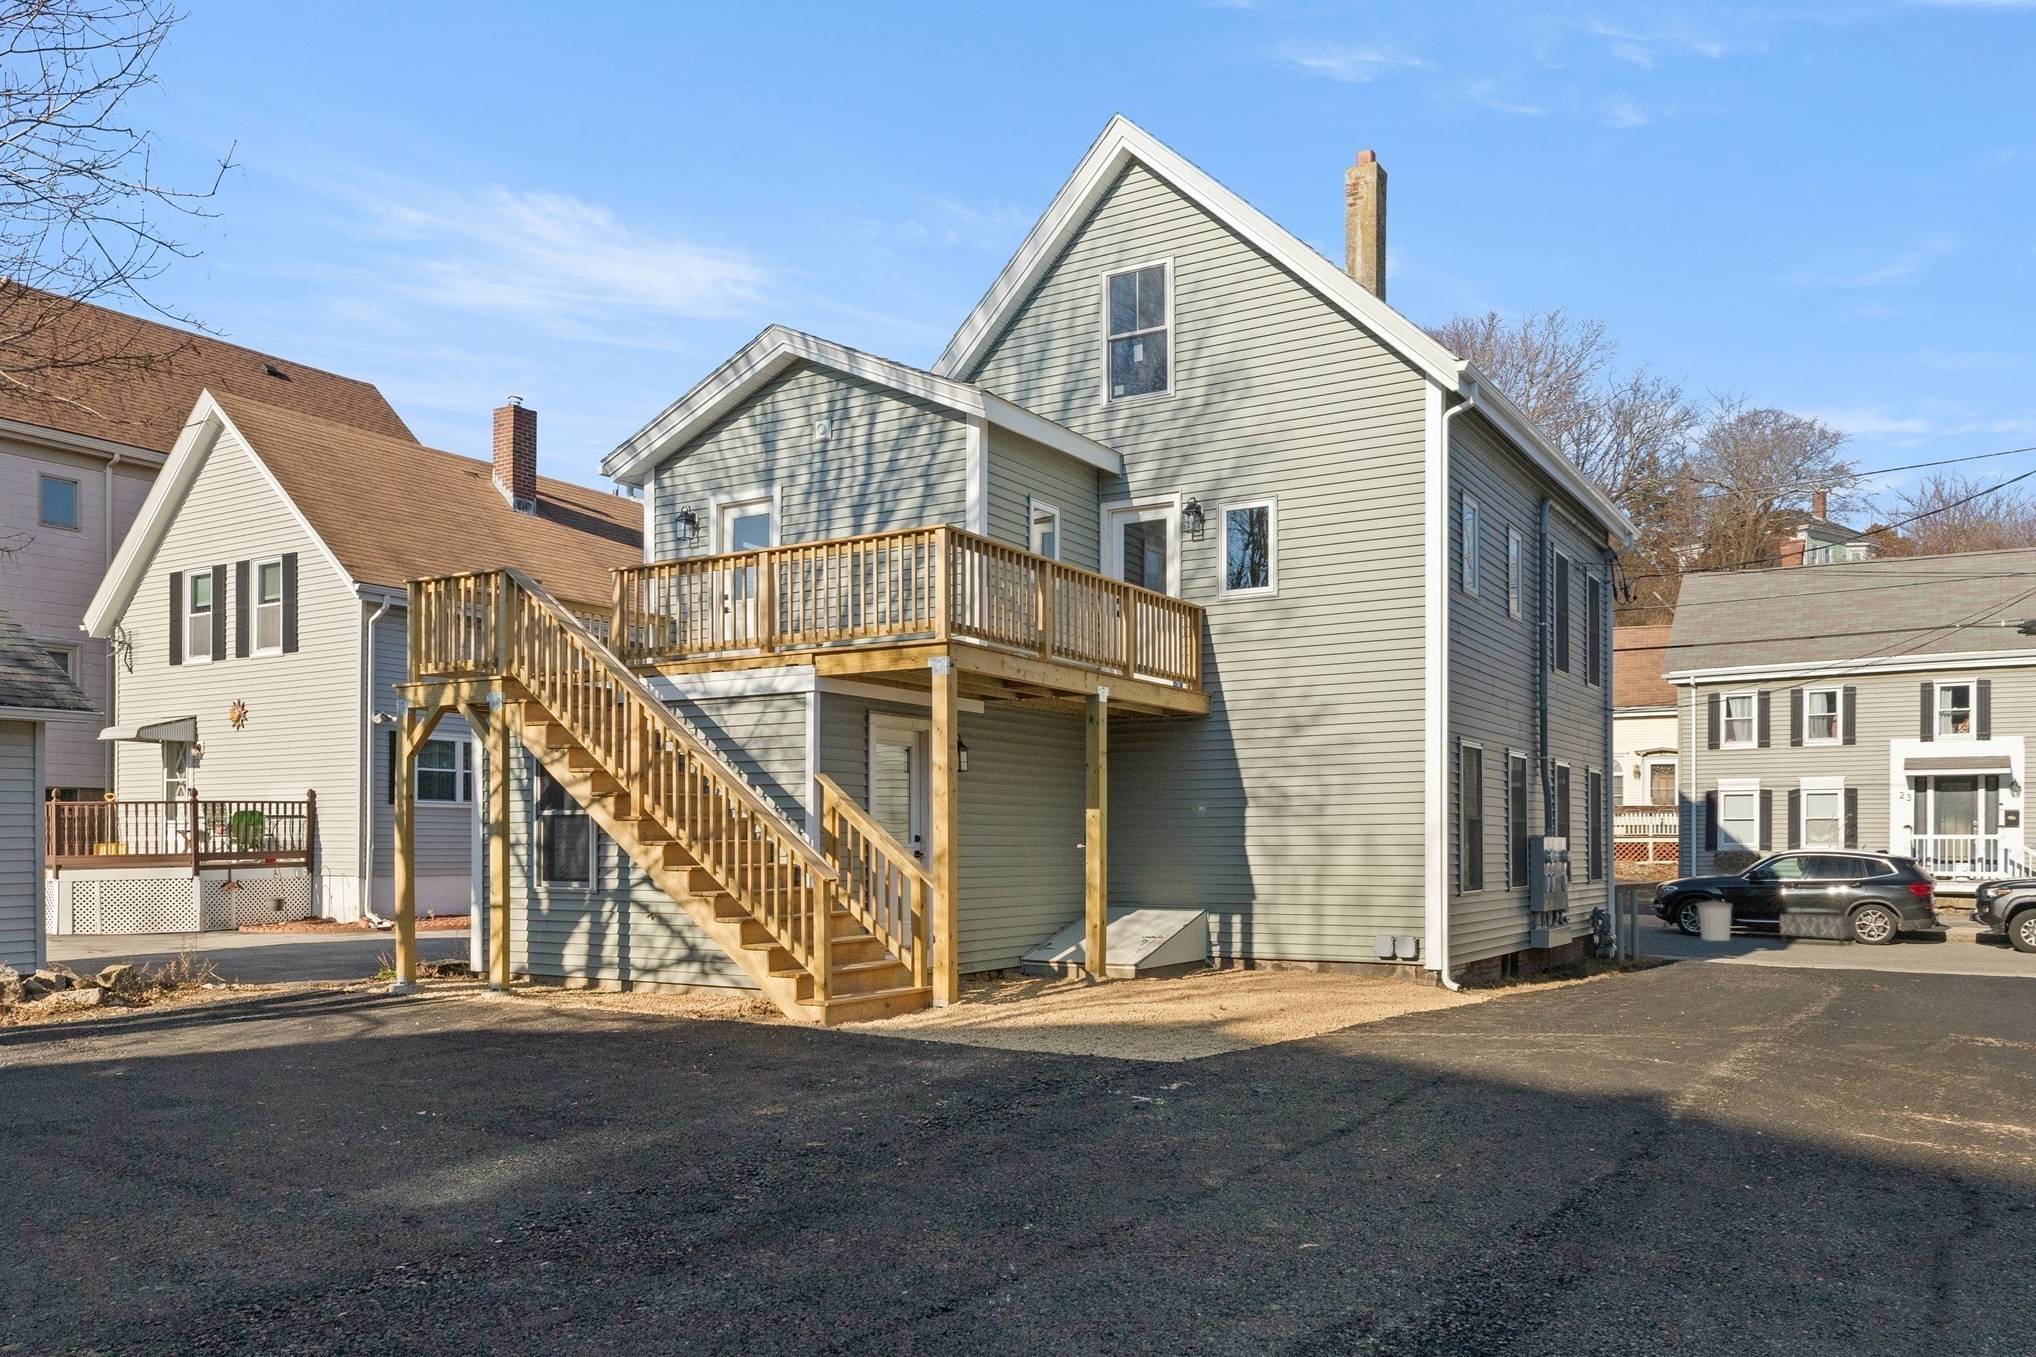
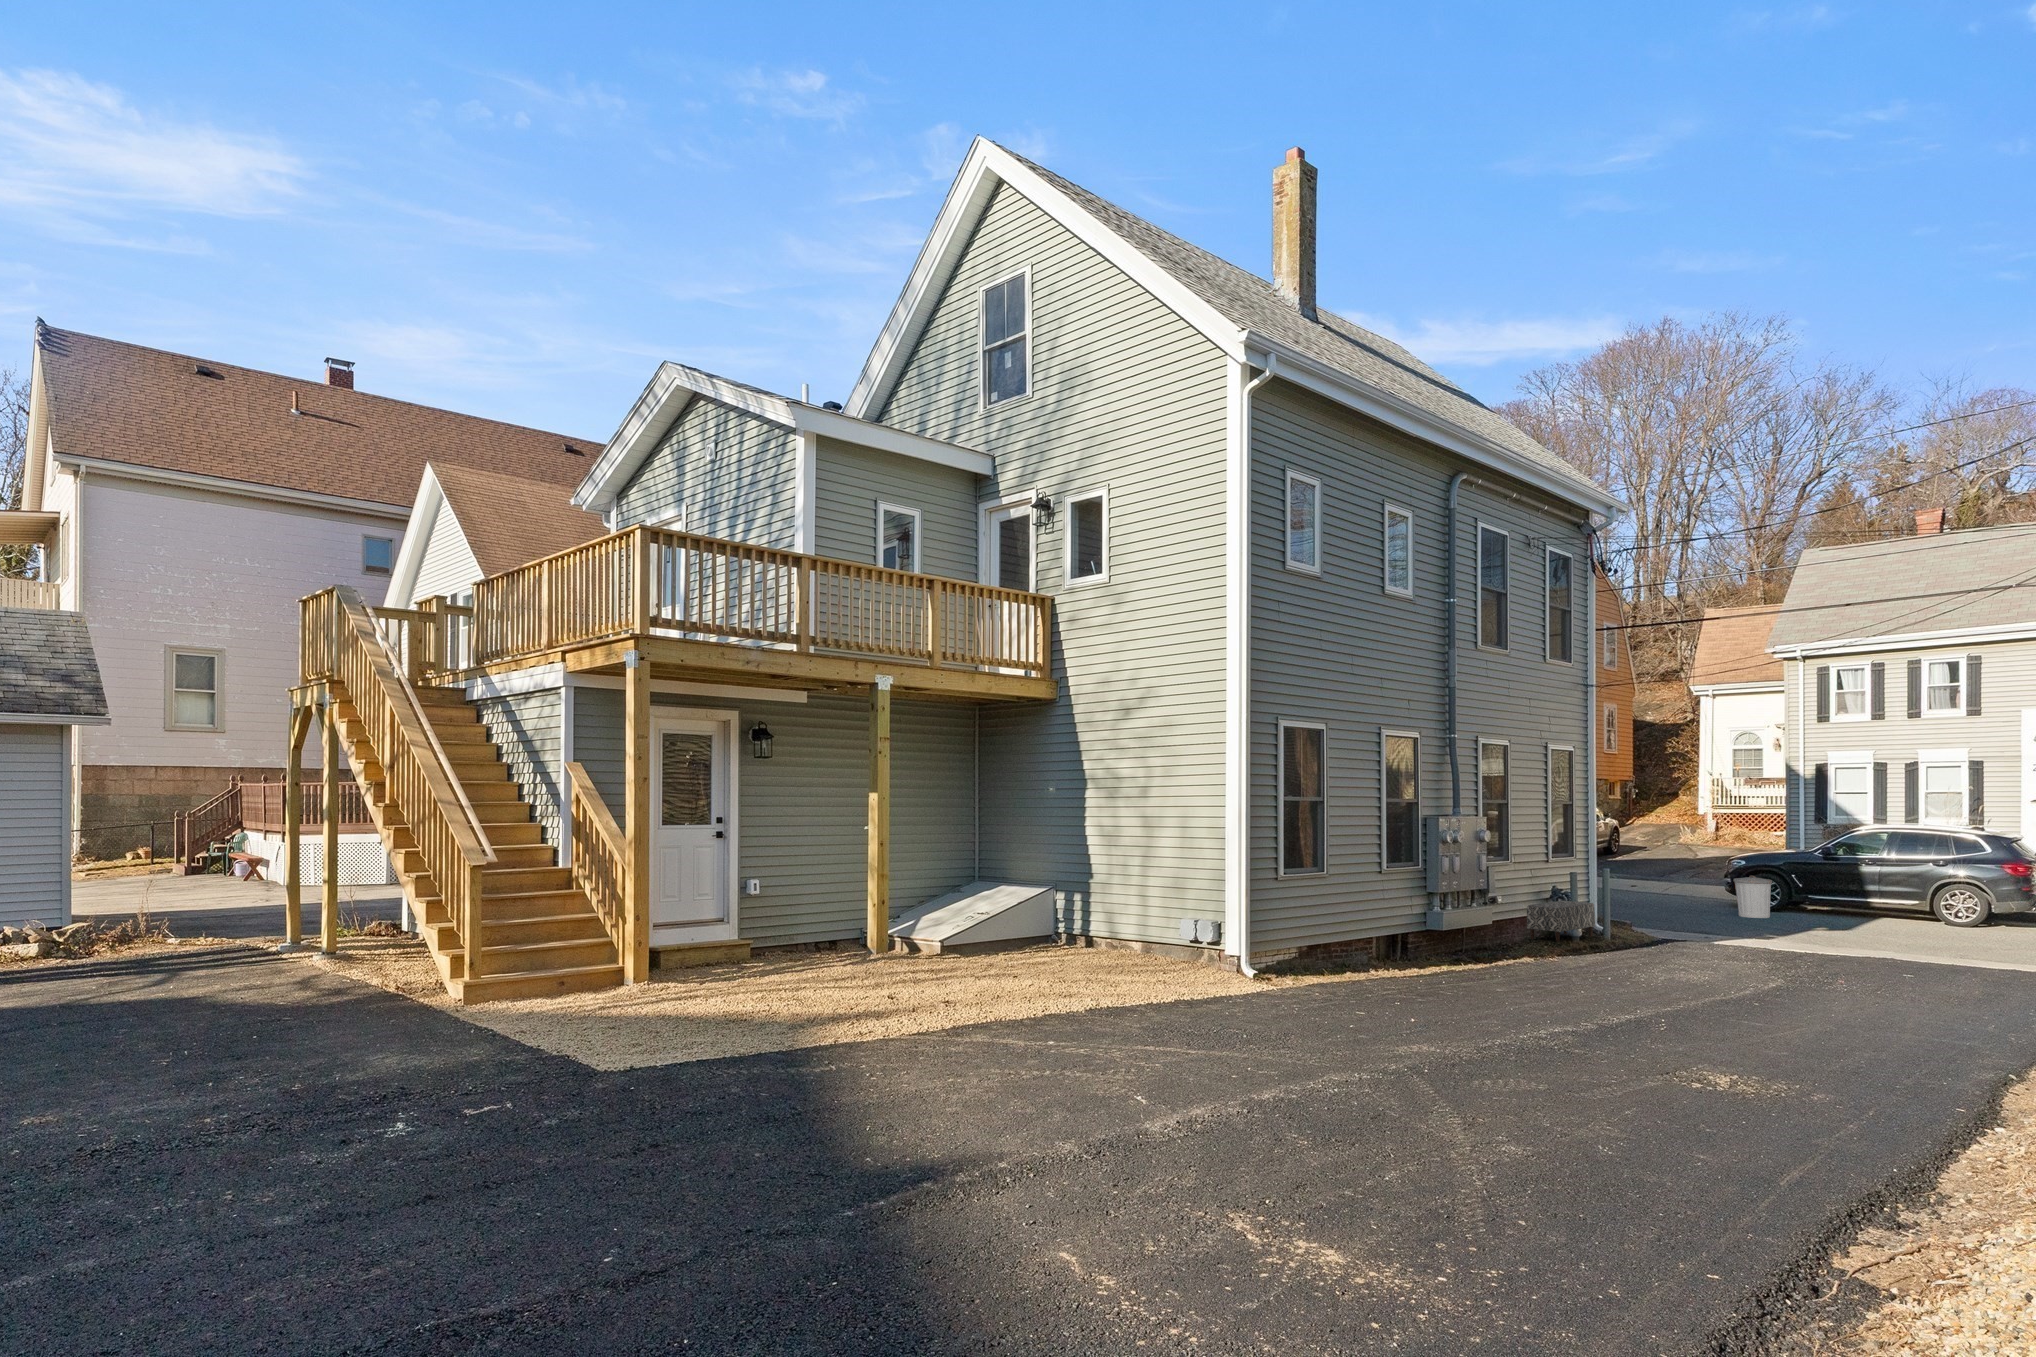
bench: present [1780,913,1853,946] -> present [1527,901,1595,942]

